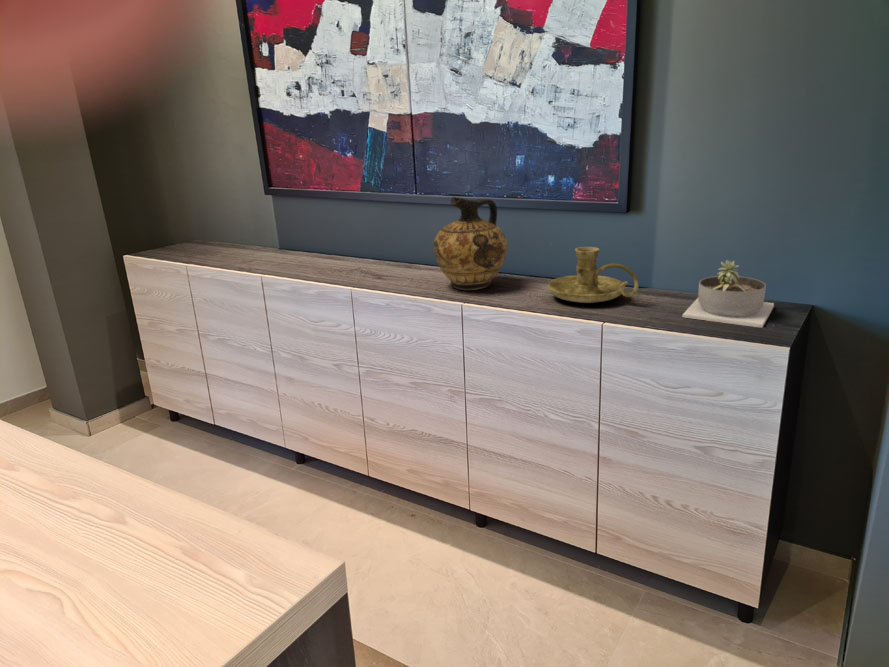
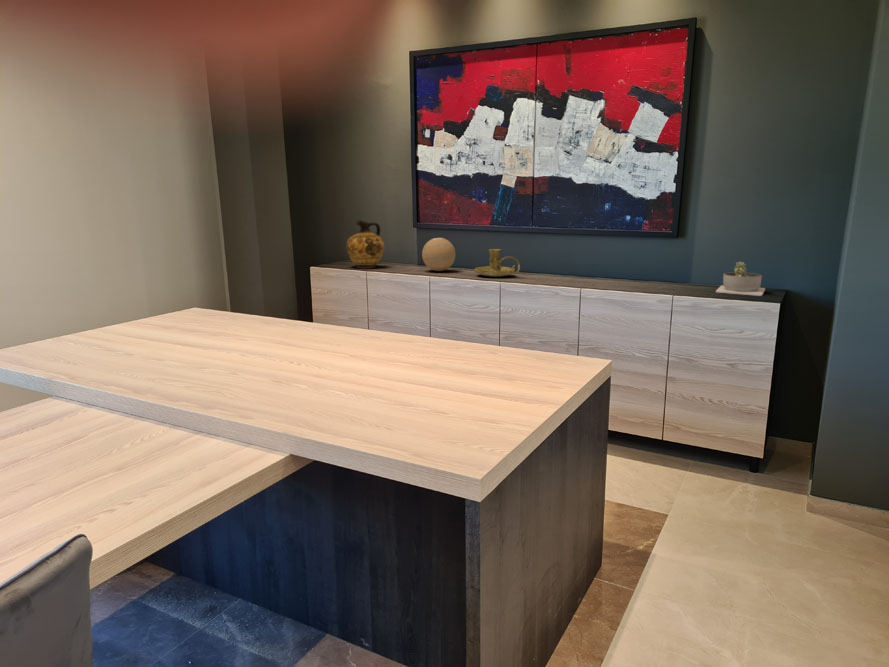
ceramic jug: present [434,197,507,290] -> present [346,220,384,268]
decorative orb: none [264,212,315,262] -> present [422,238,455,271]
candle holder: present [548,247,638,303] -> present [475,249,520,277]

